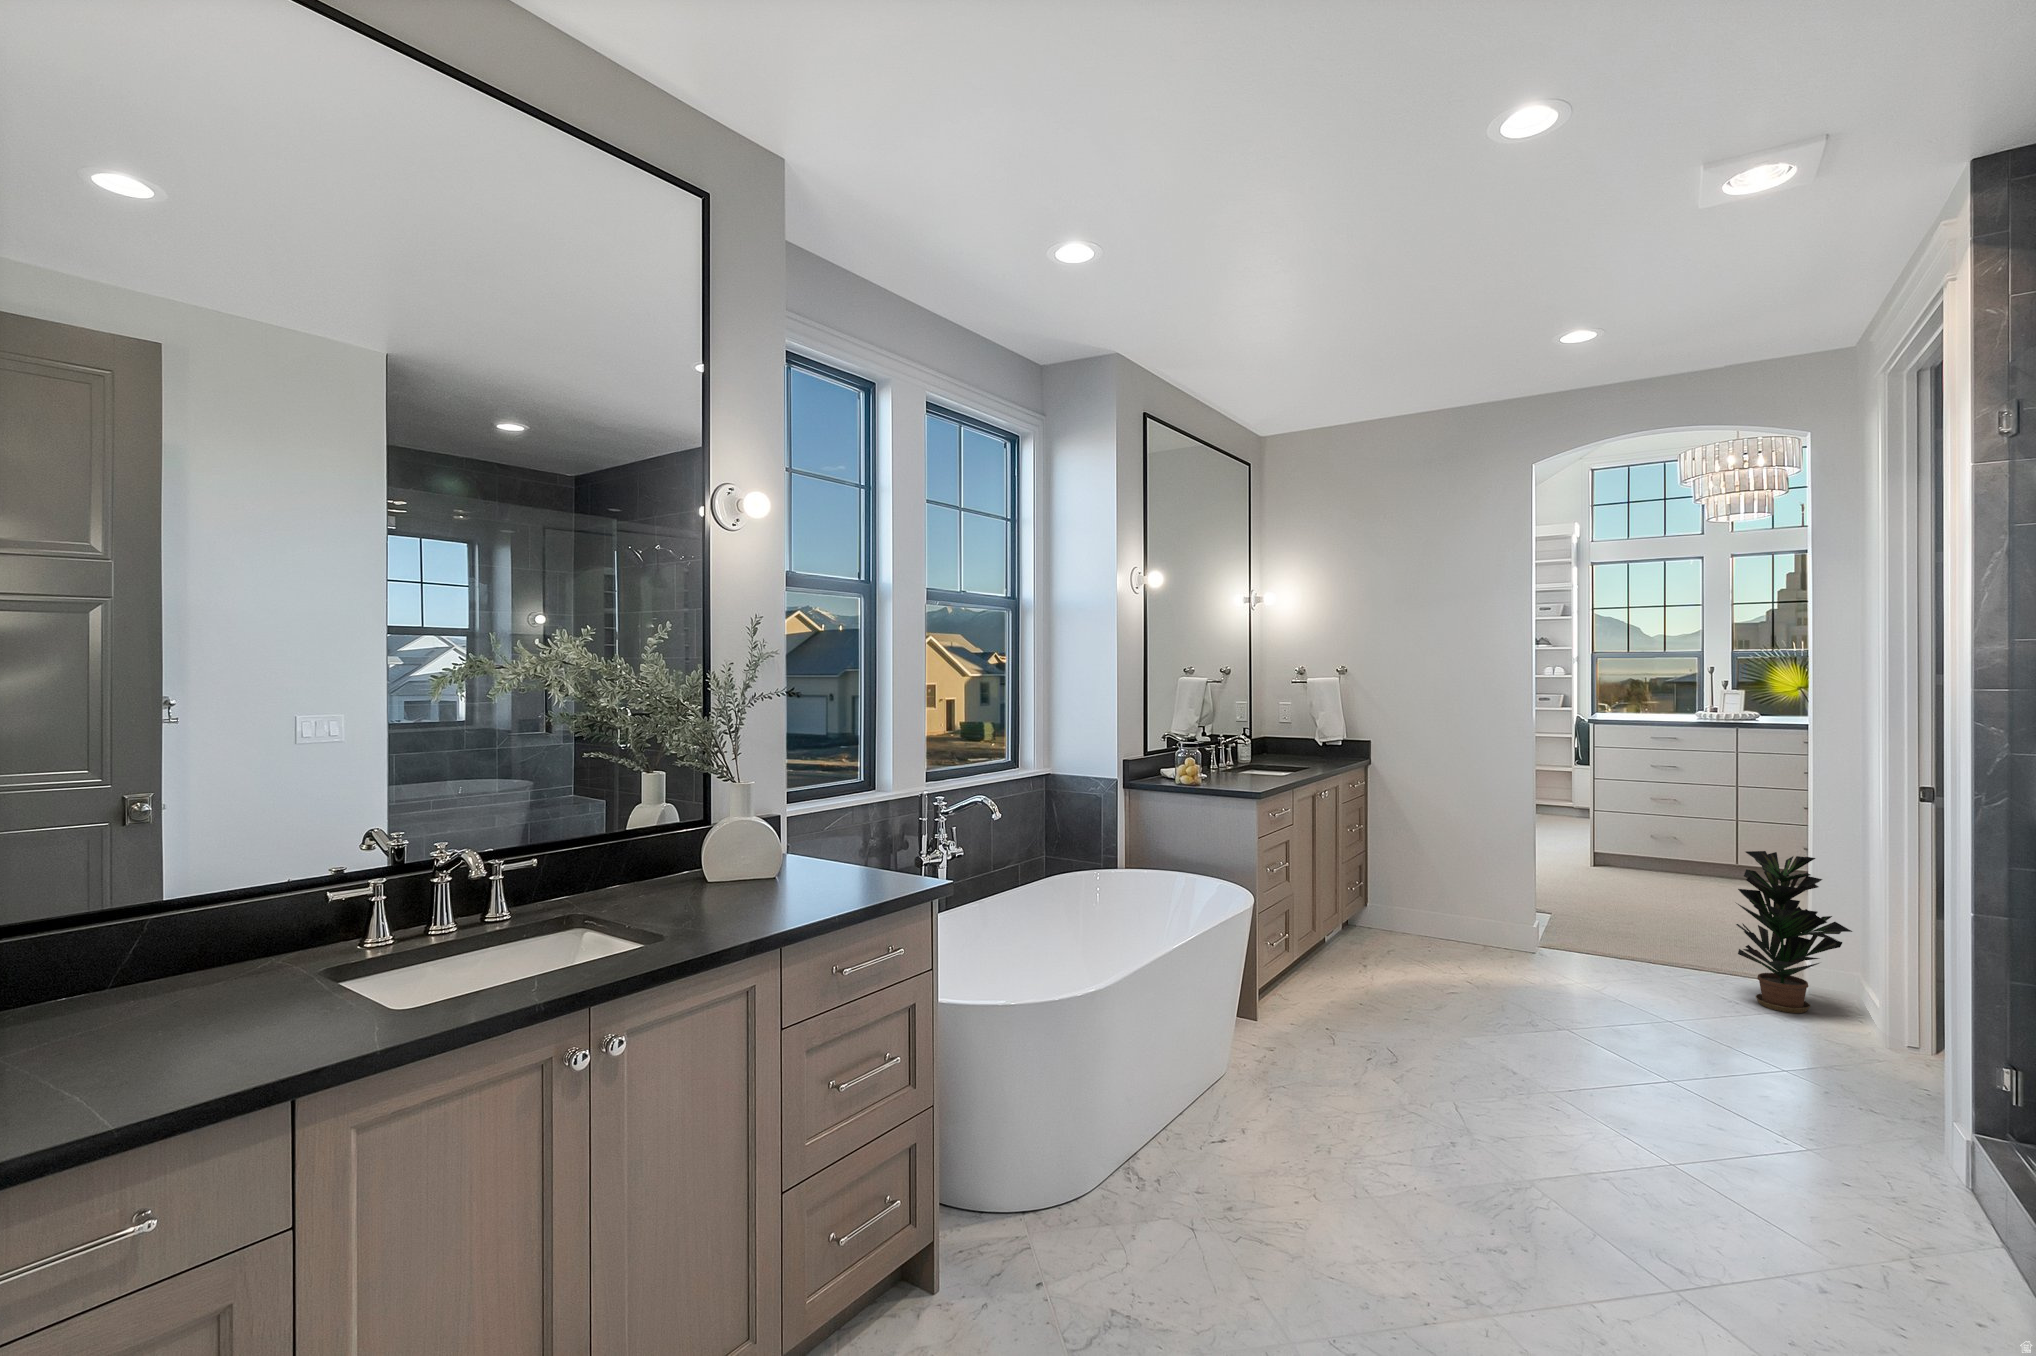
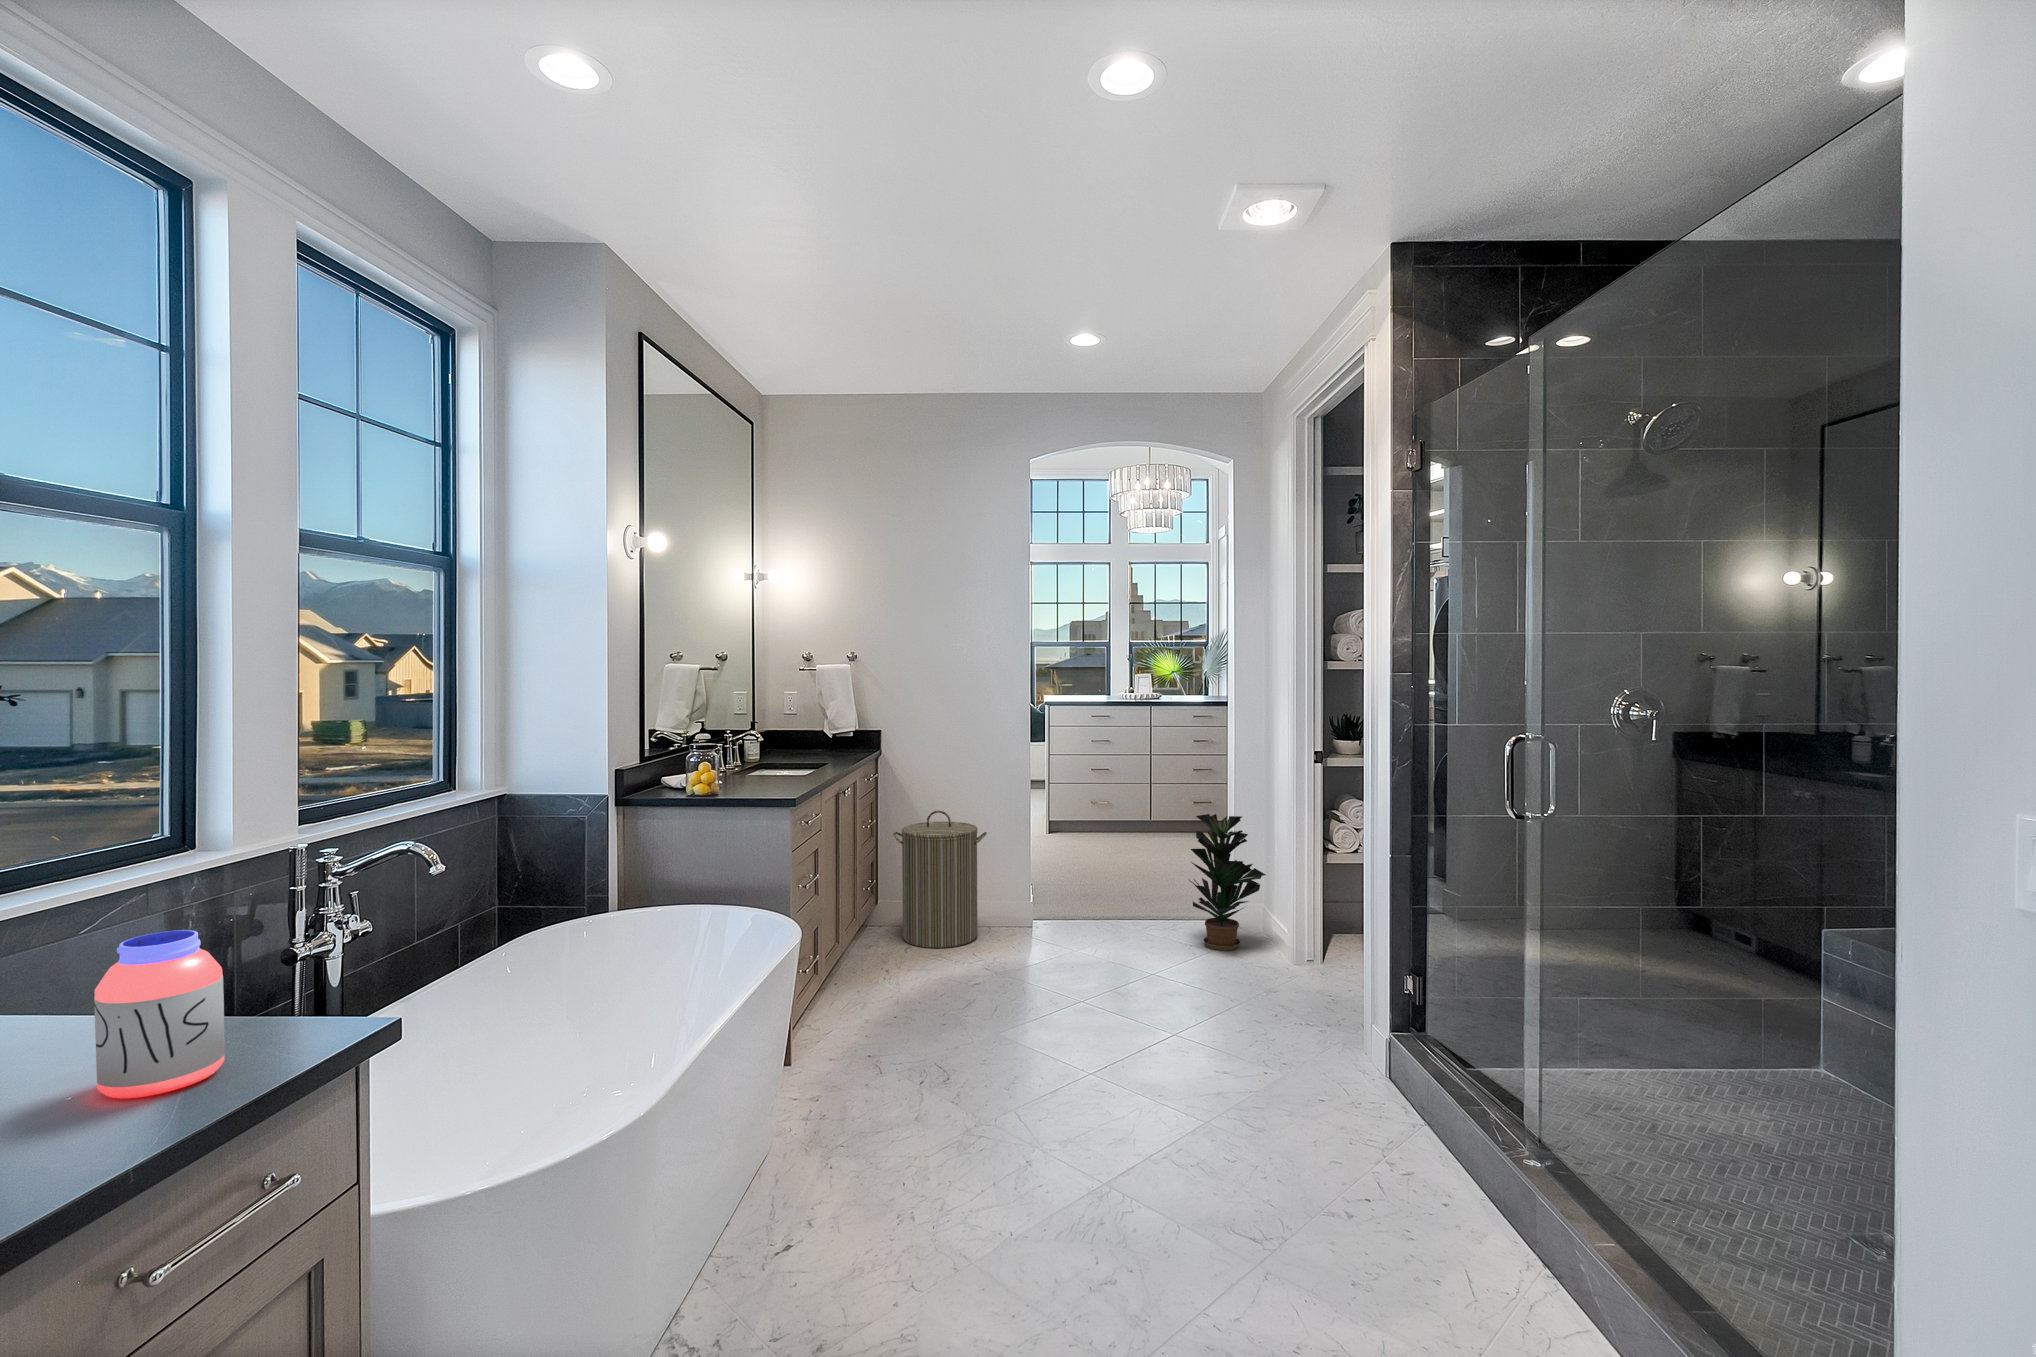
jar: none [826,814,876,893] -> present [94,930,225,1098]
laundry hamper: none [1382,820,1481,956] -> present [893,810,987,948]

